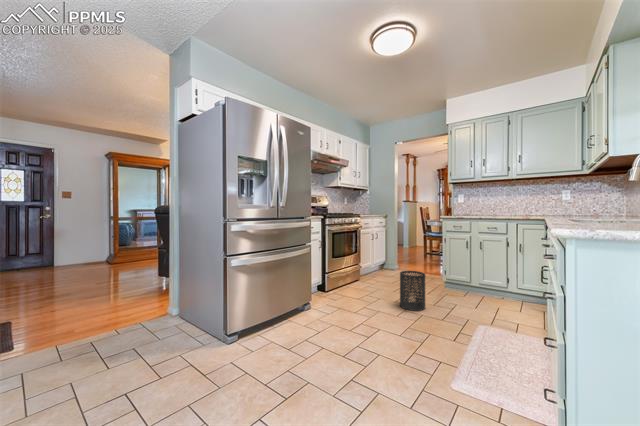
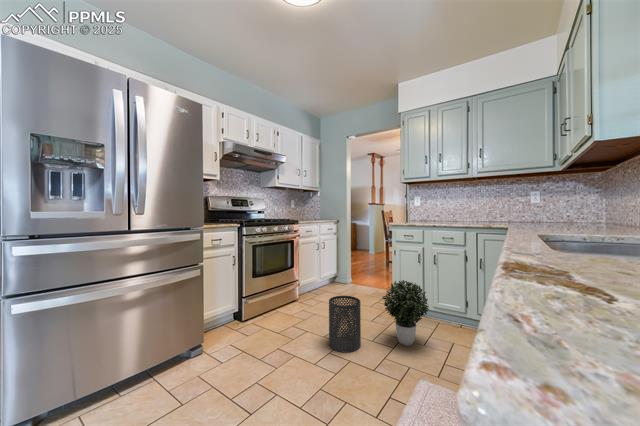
potted plant: none [441,259,480,309] -> present [382,280,429,346]

